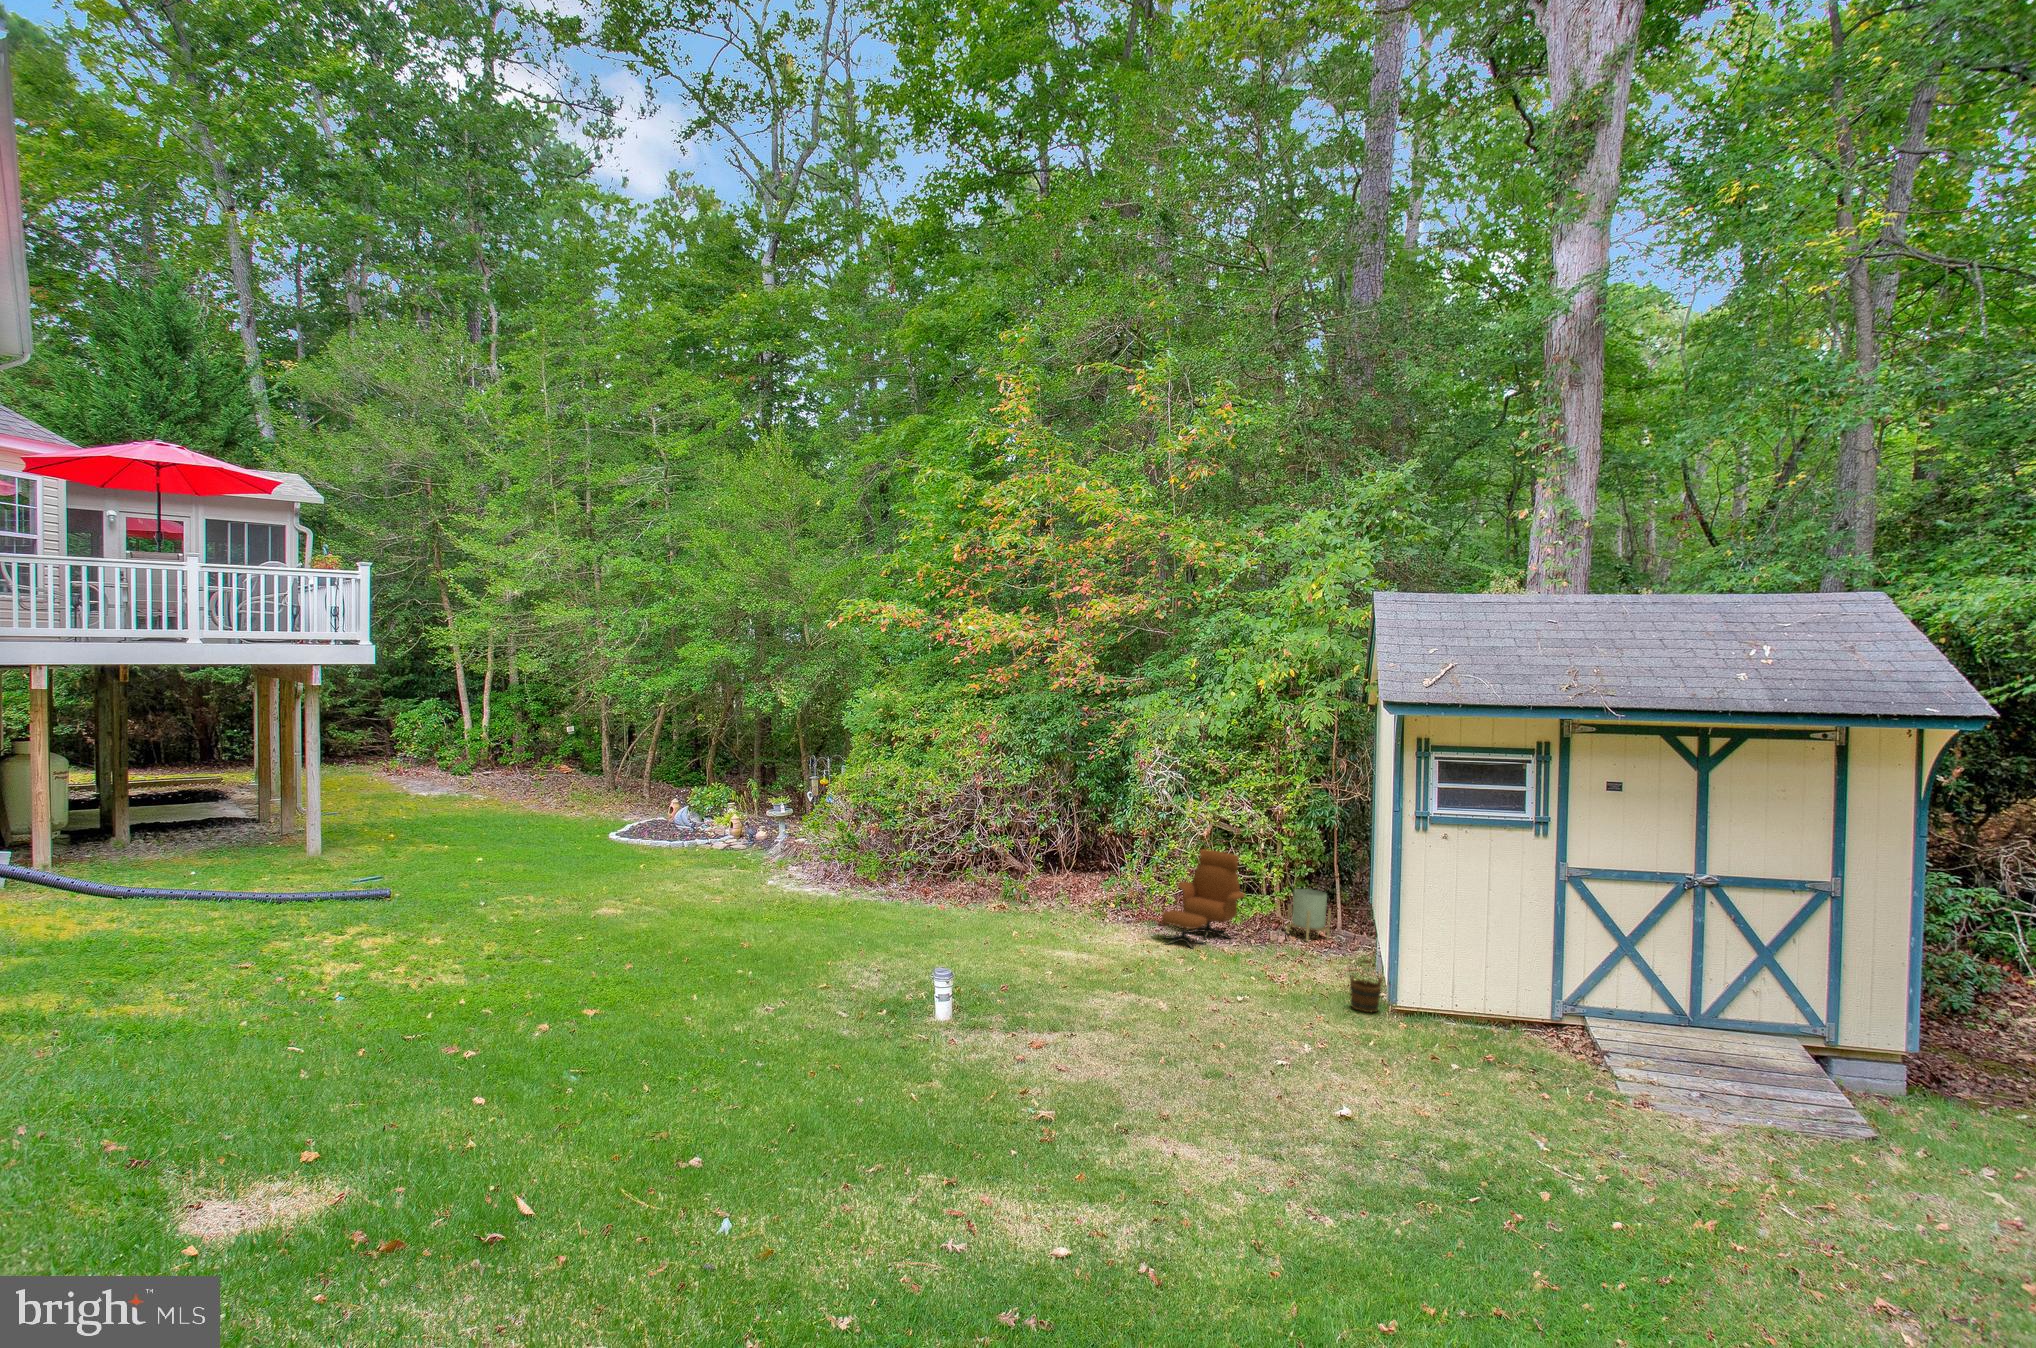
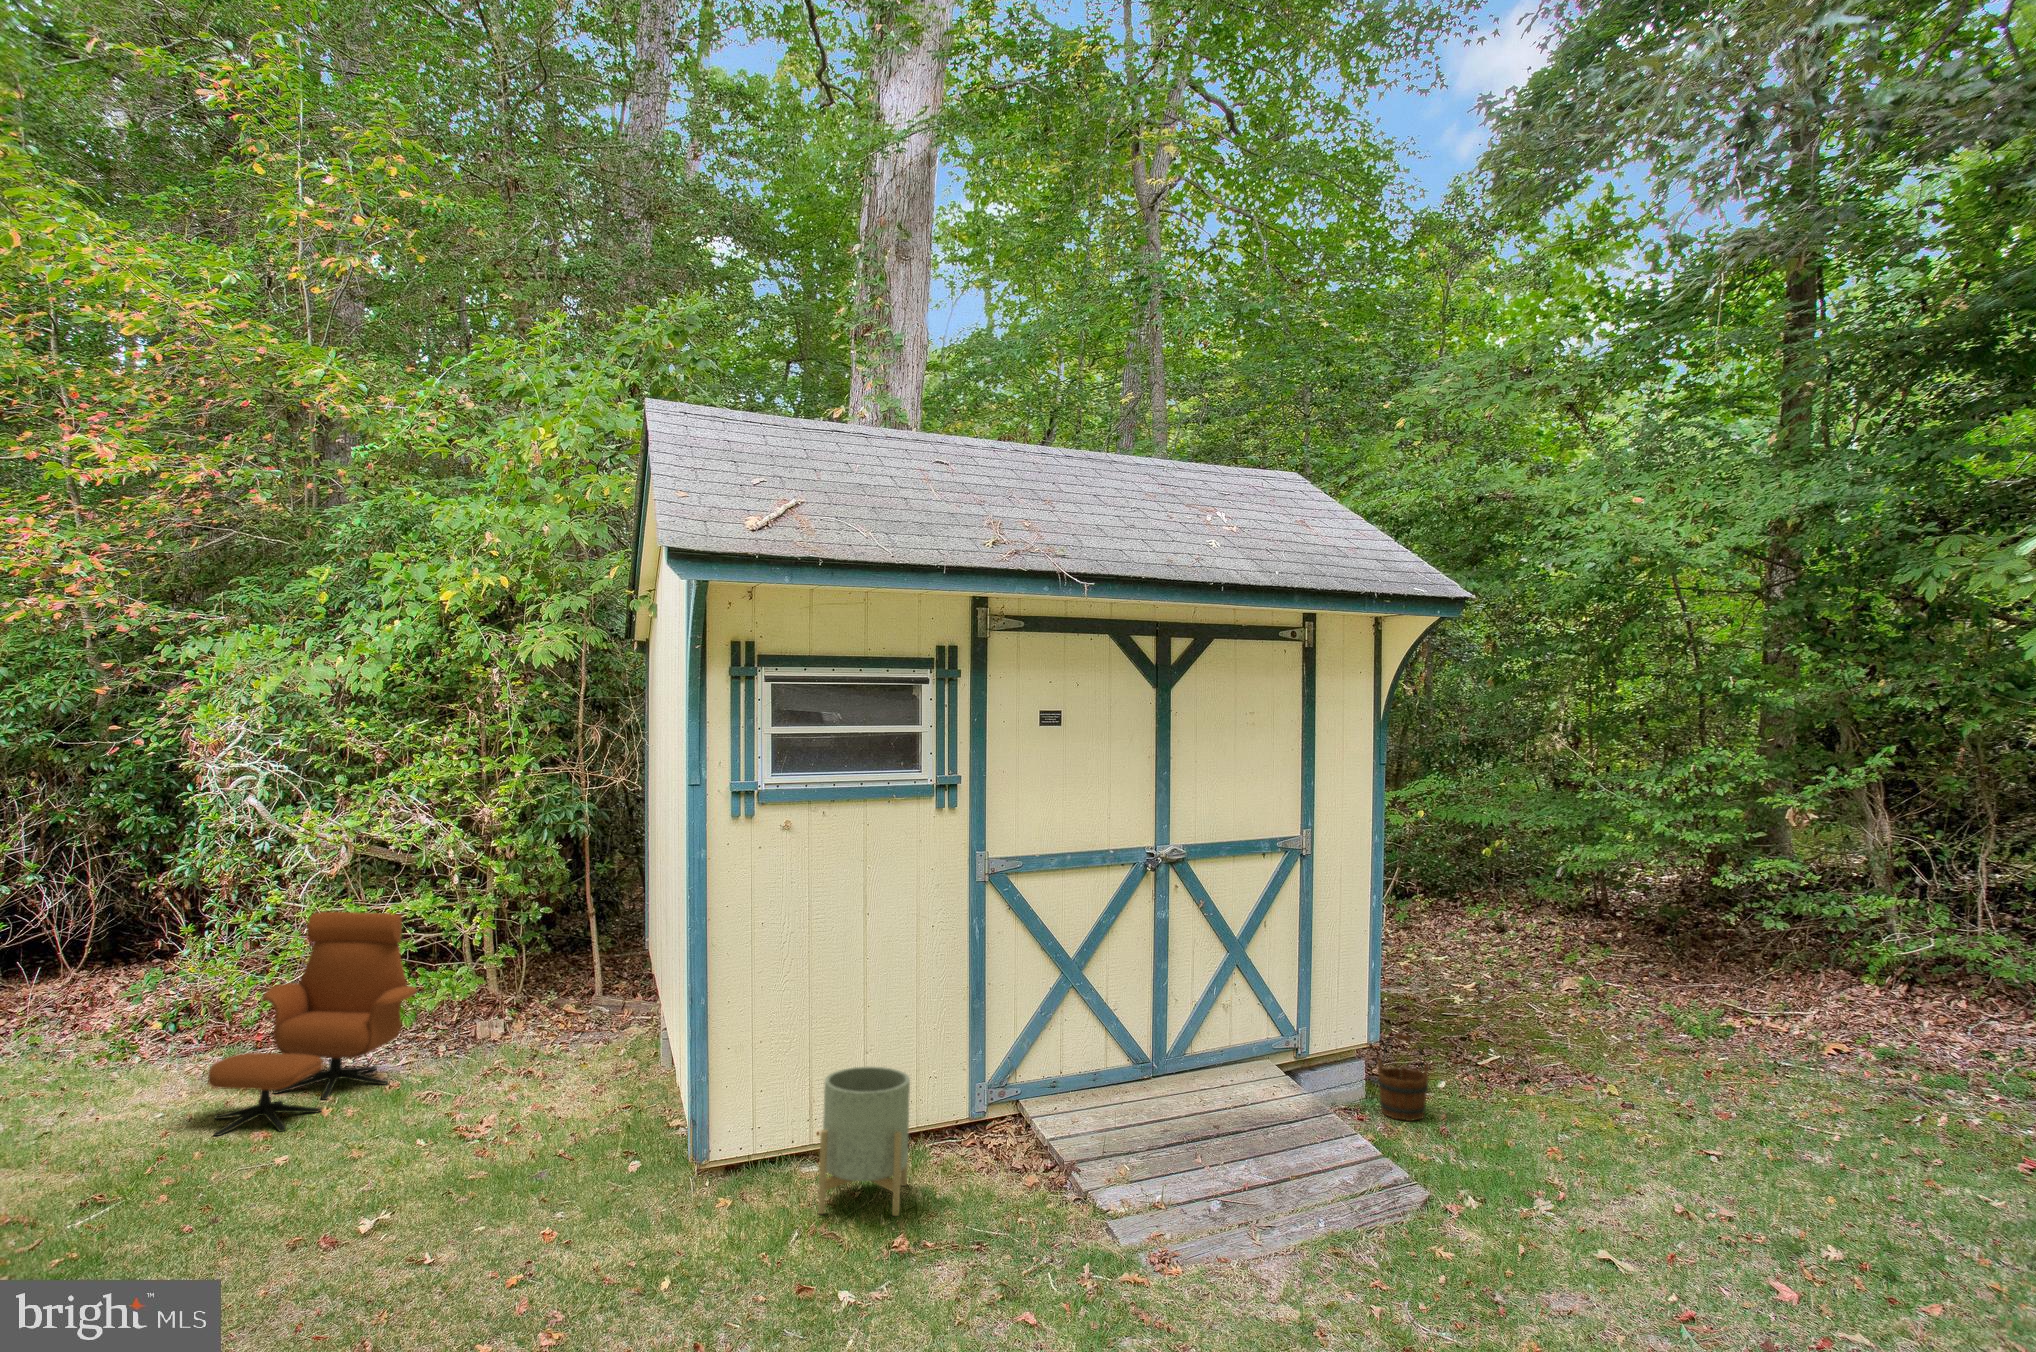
planter: present [1287,889,1331,941] -> present [818,1067,910,1216]
wooden bucket: present [1350,960,1382,1012] -> present [1377,1034,1430,1121]

